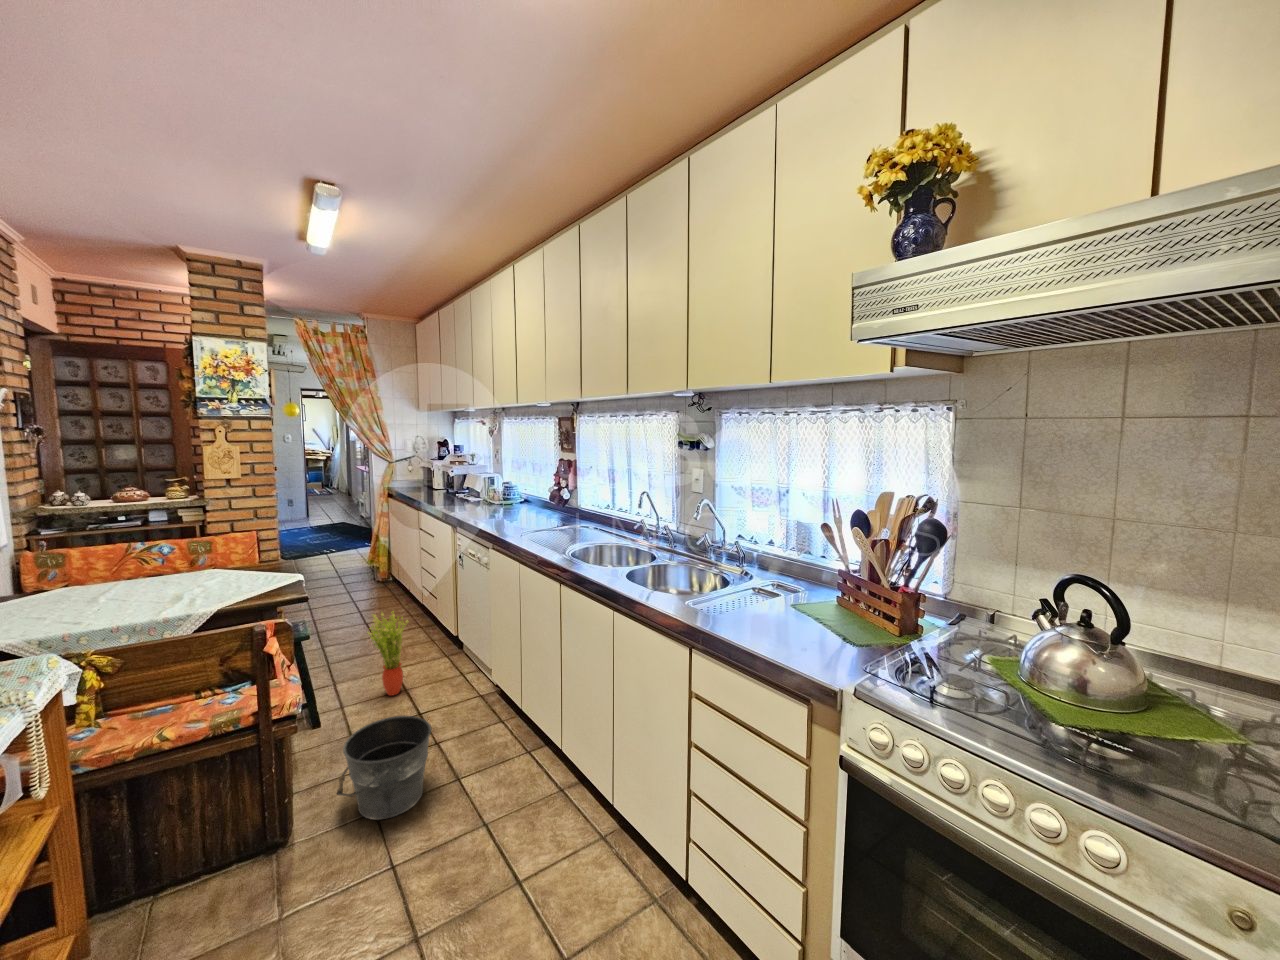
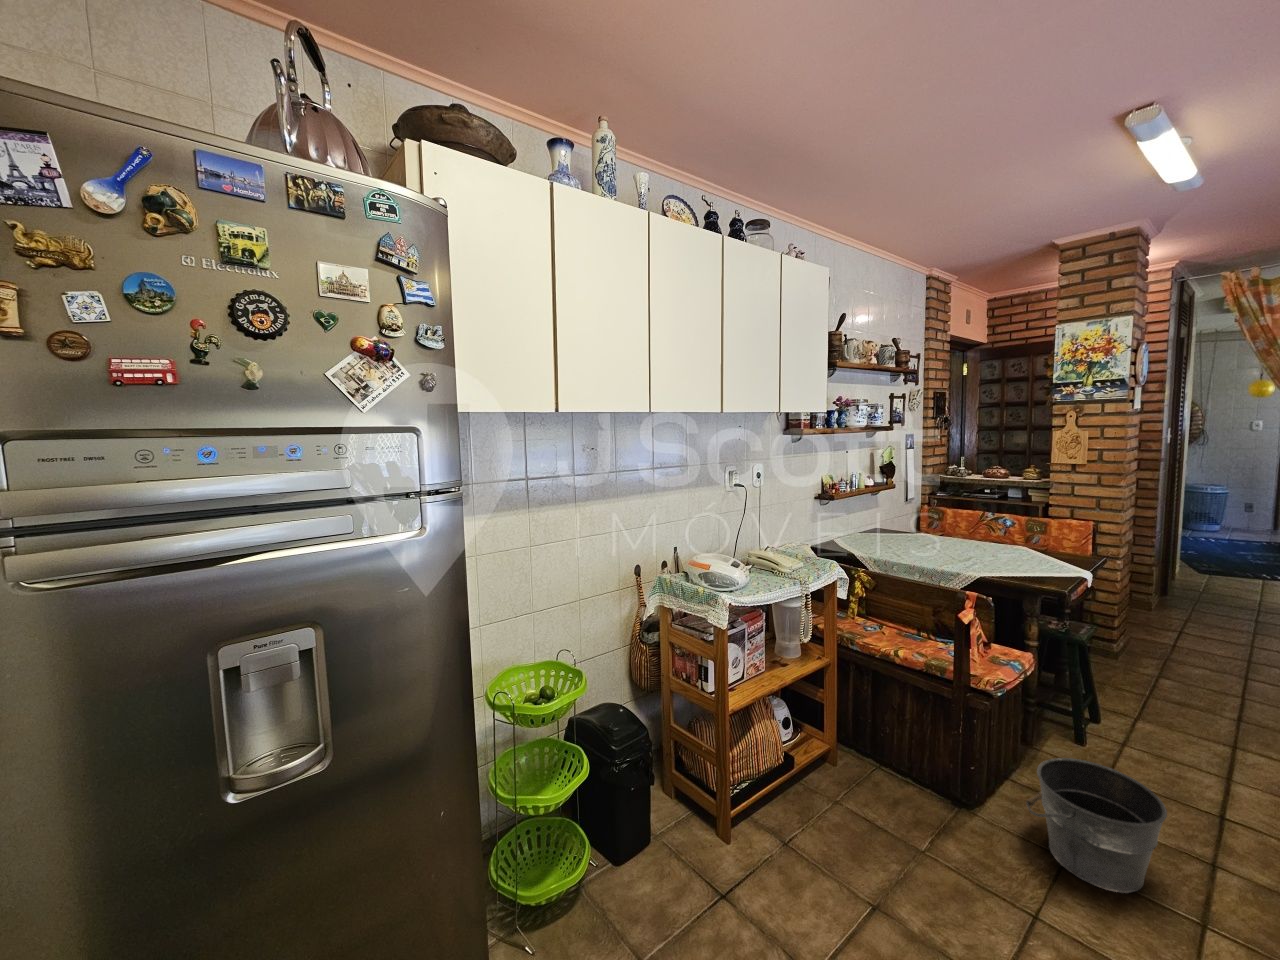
potted plant: present [368,613,408,696] -> none [1165,651,1241,774]

